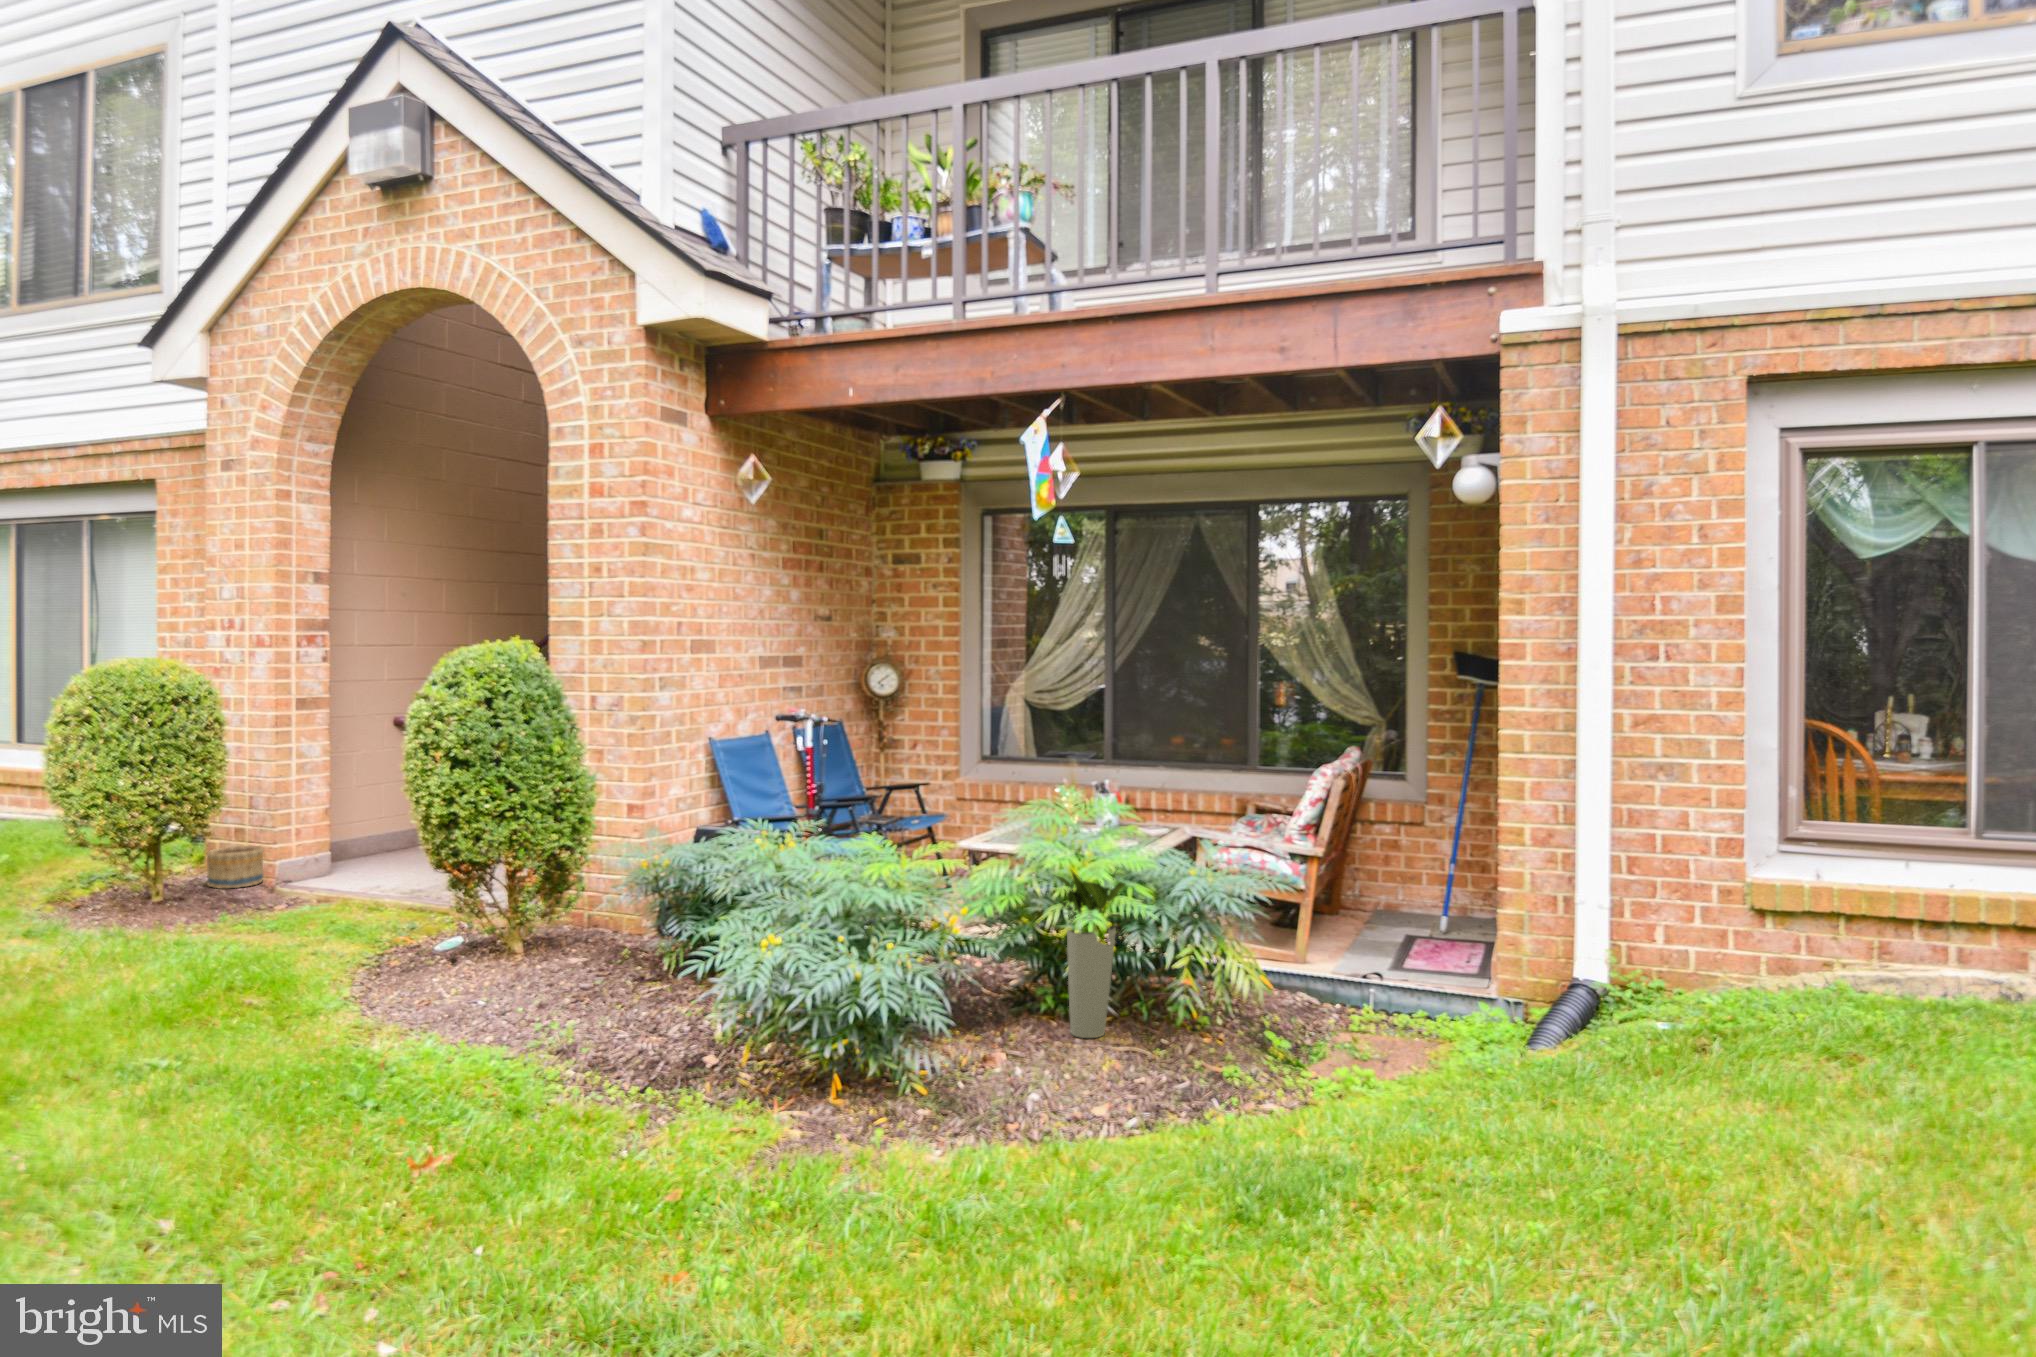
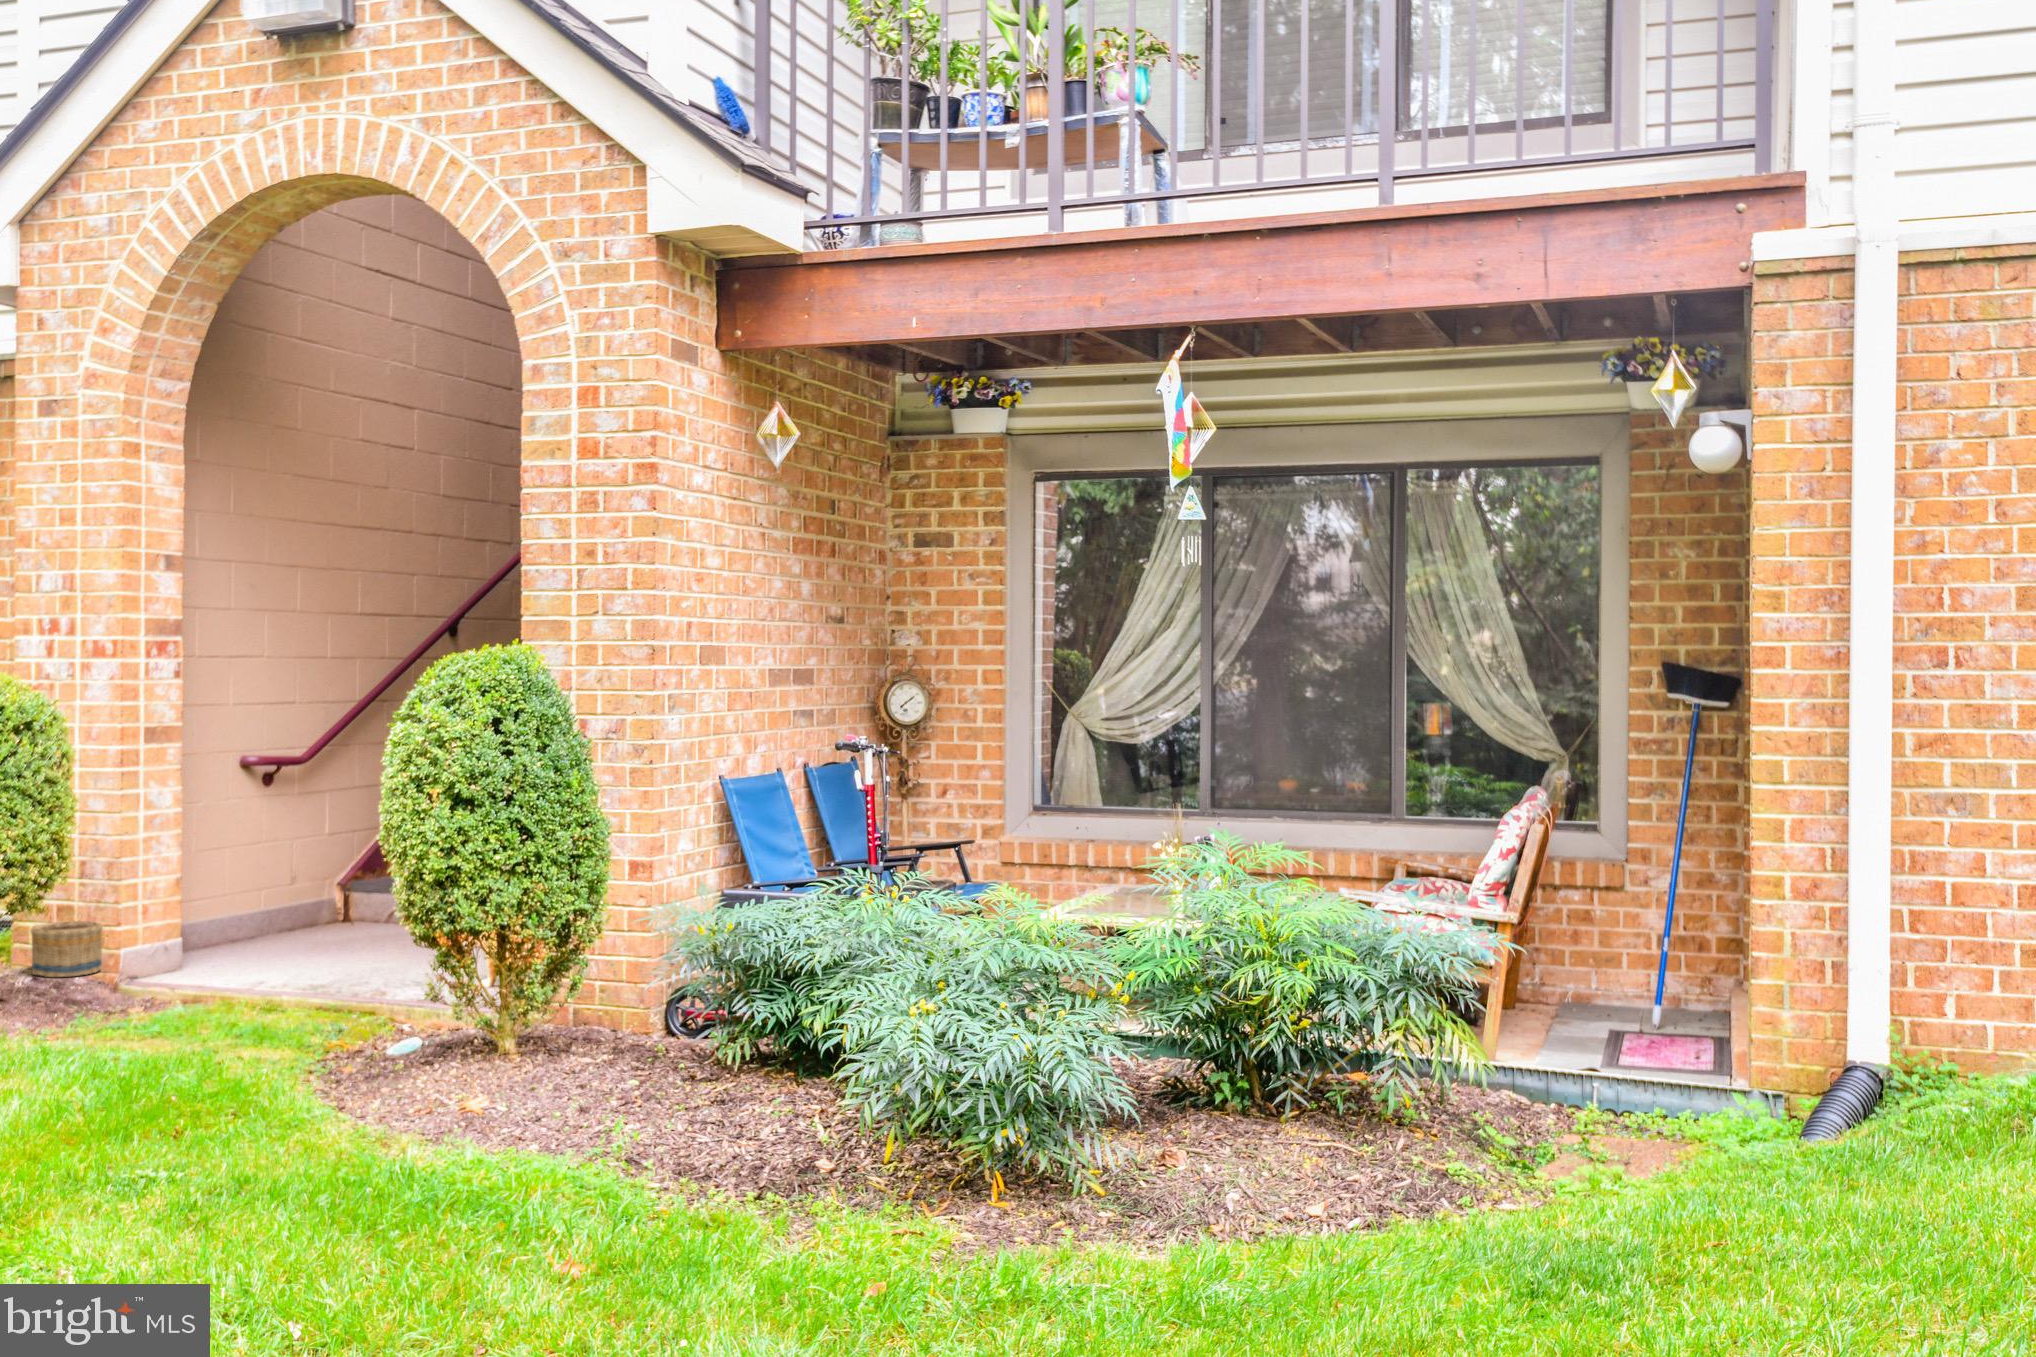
planter: present [1057,871,1125,1038] -> none [1225,925,1328,1132]

